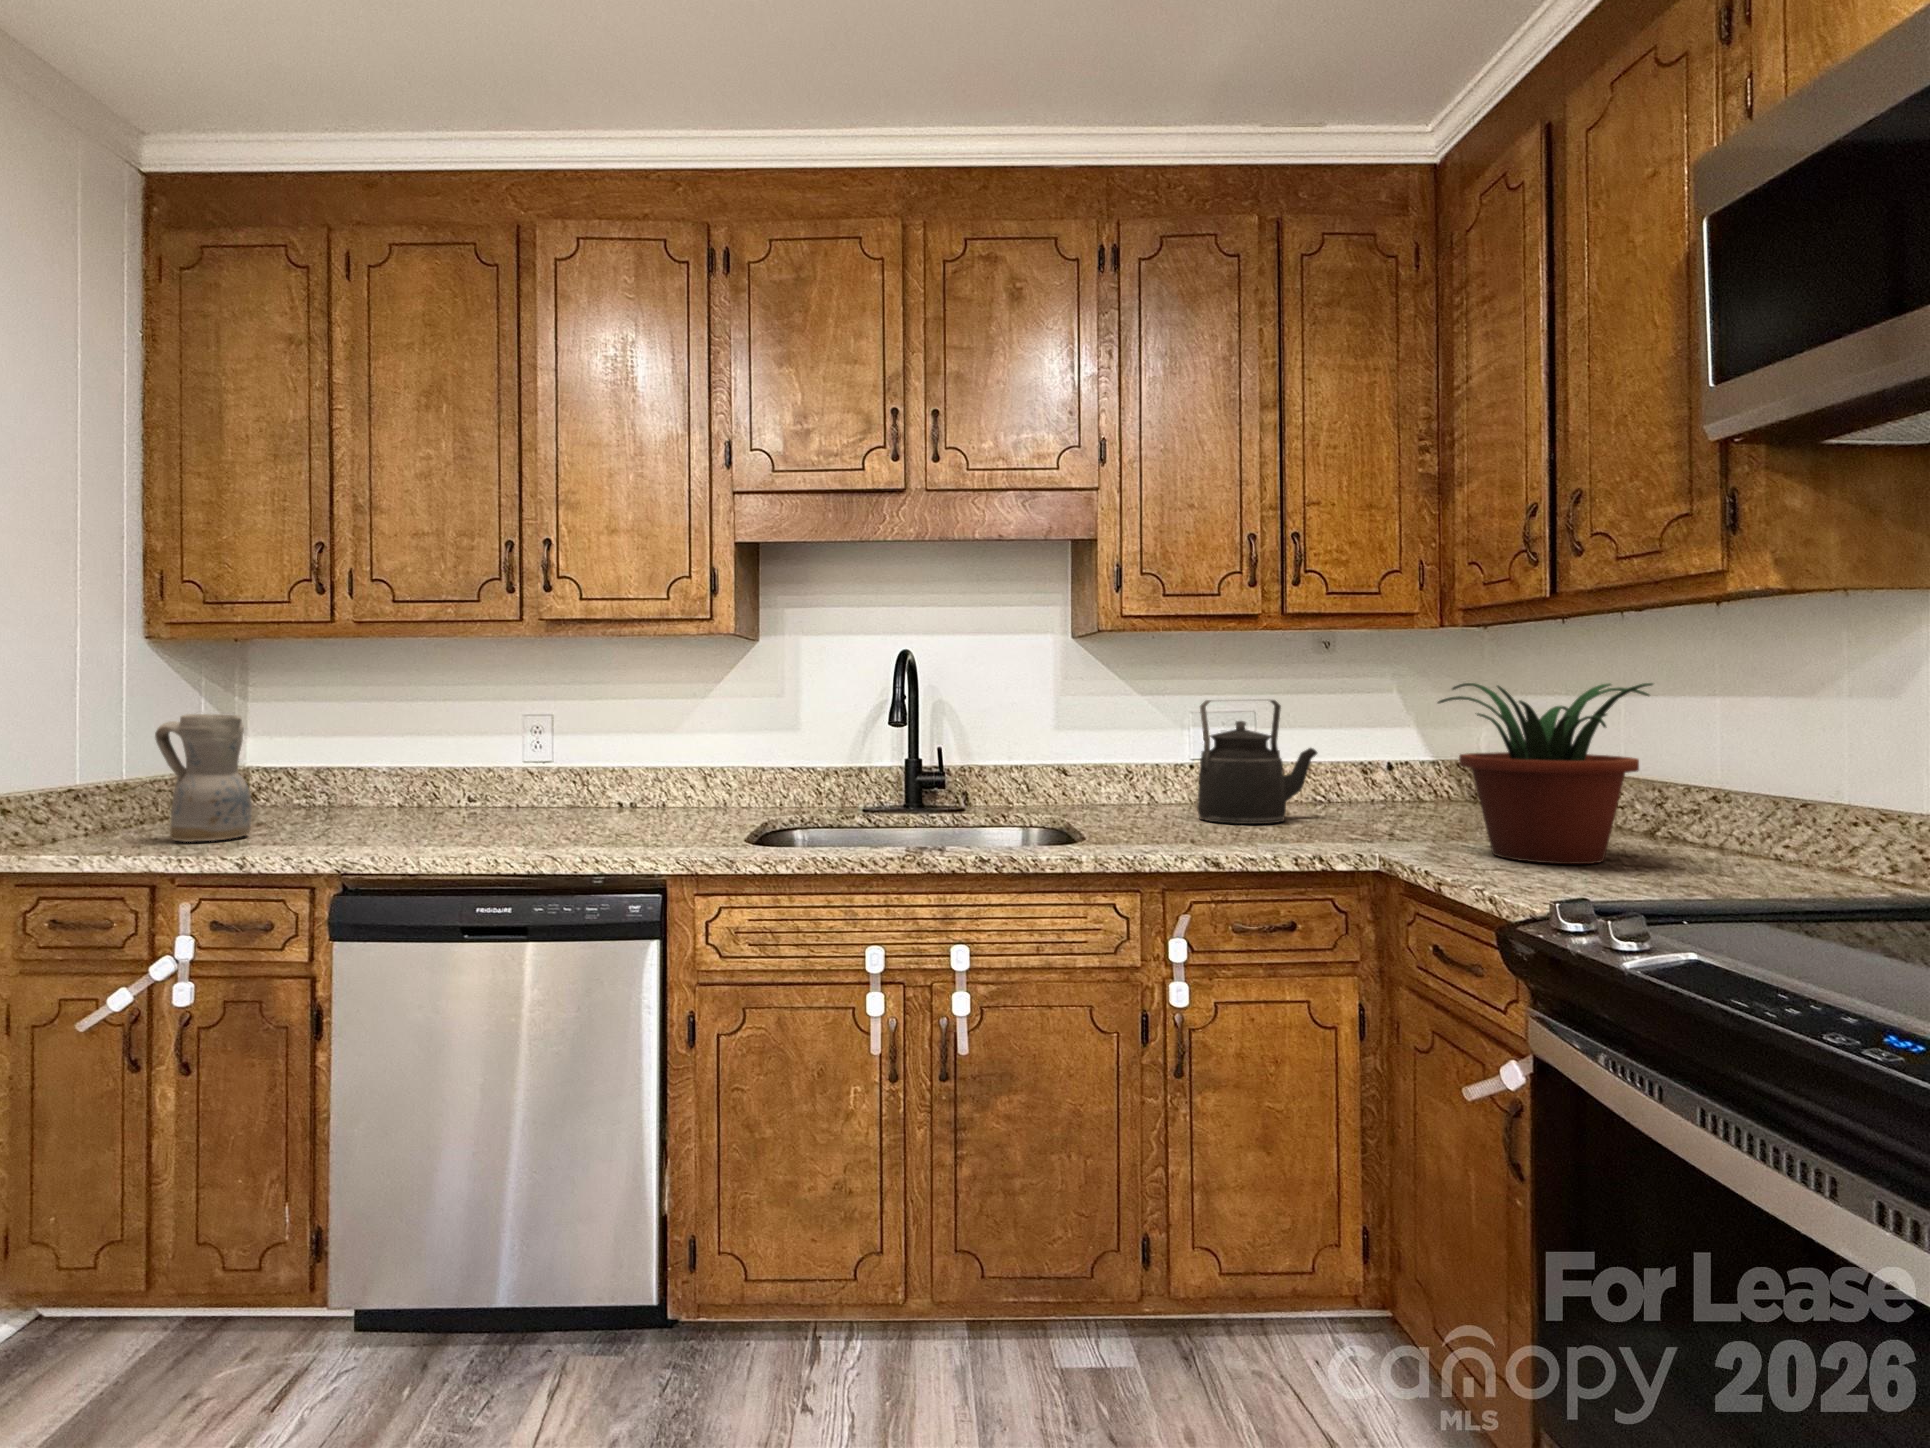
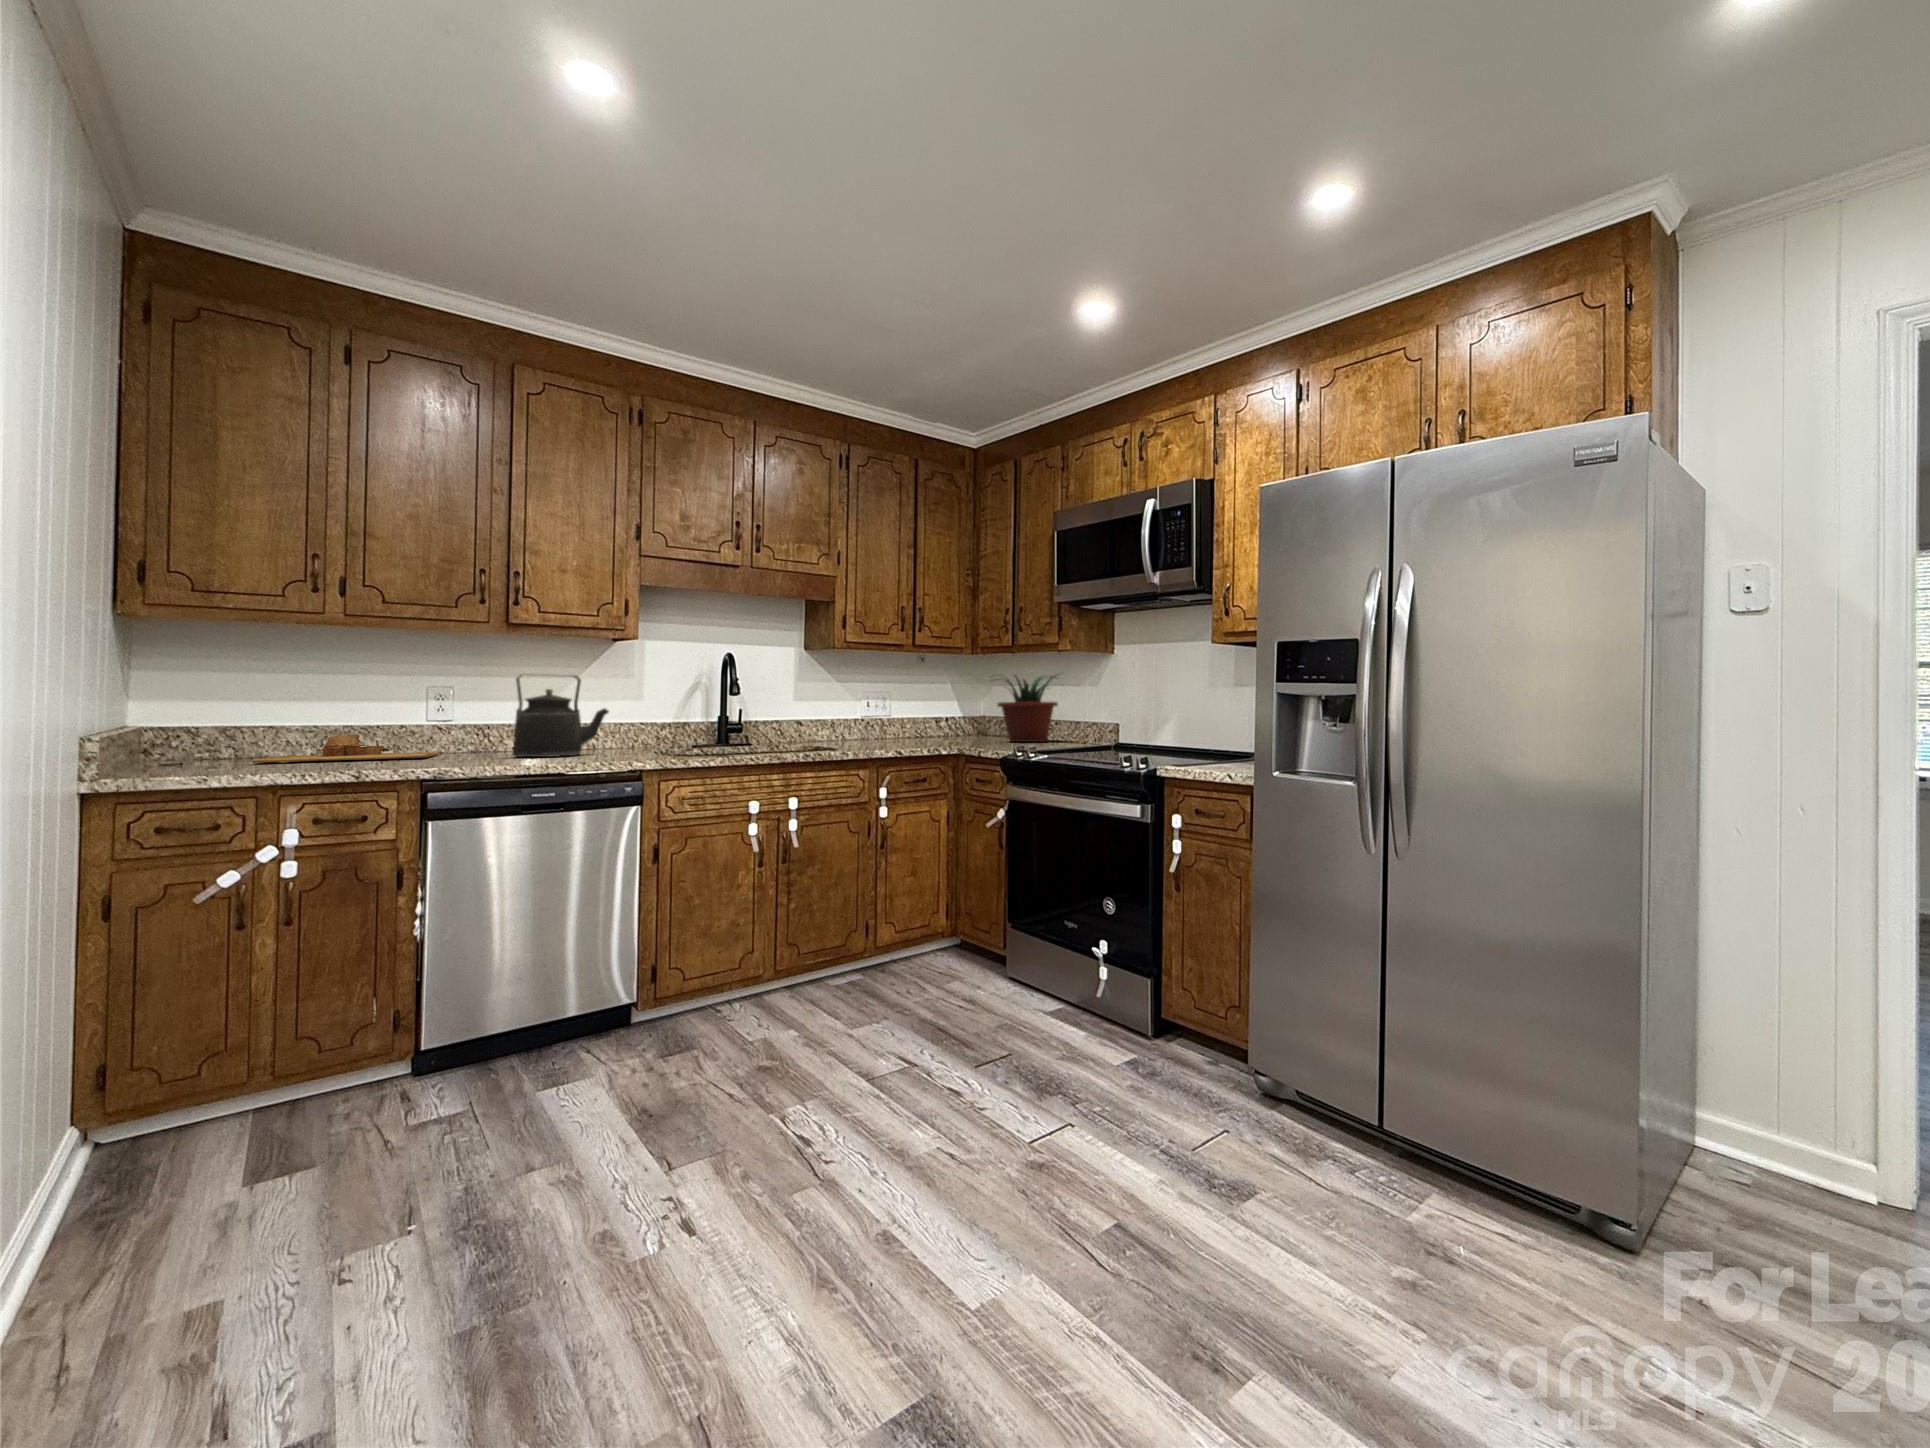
kettle: present [1197,700,1317,824] -> present [513,675,609,757]
ceramic pitcher: present [155,714,252,842] -> none [159,672,256,769]
cutting board: none [288,786,520,827] -> present [252,734,438,763]

